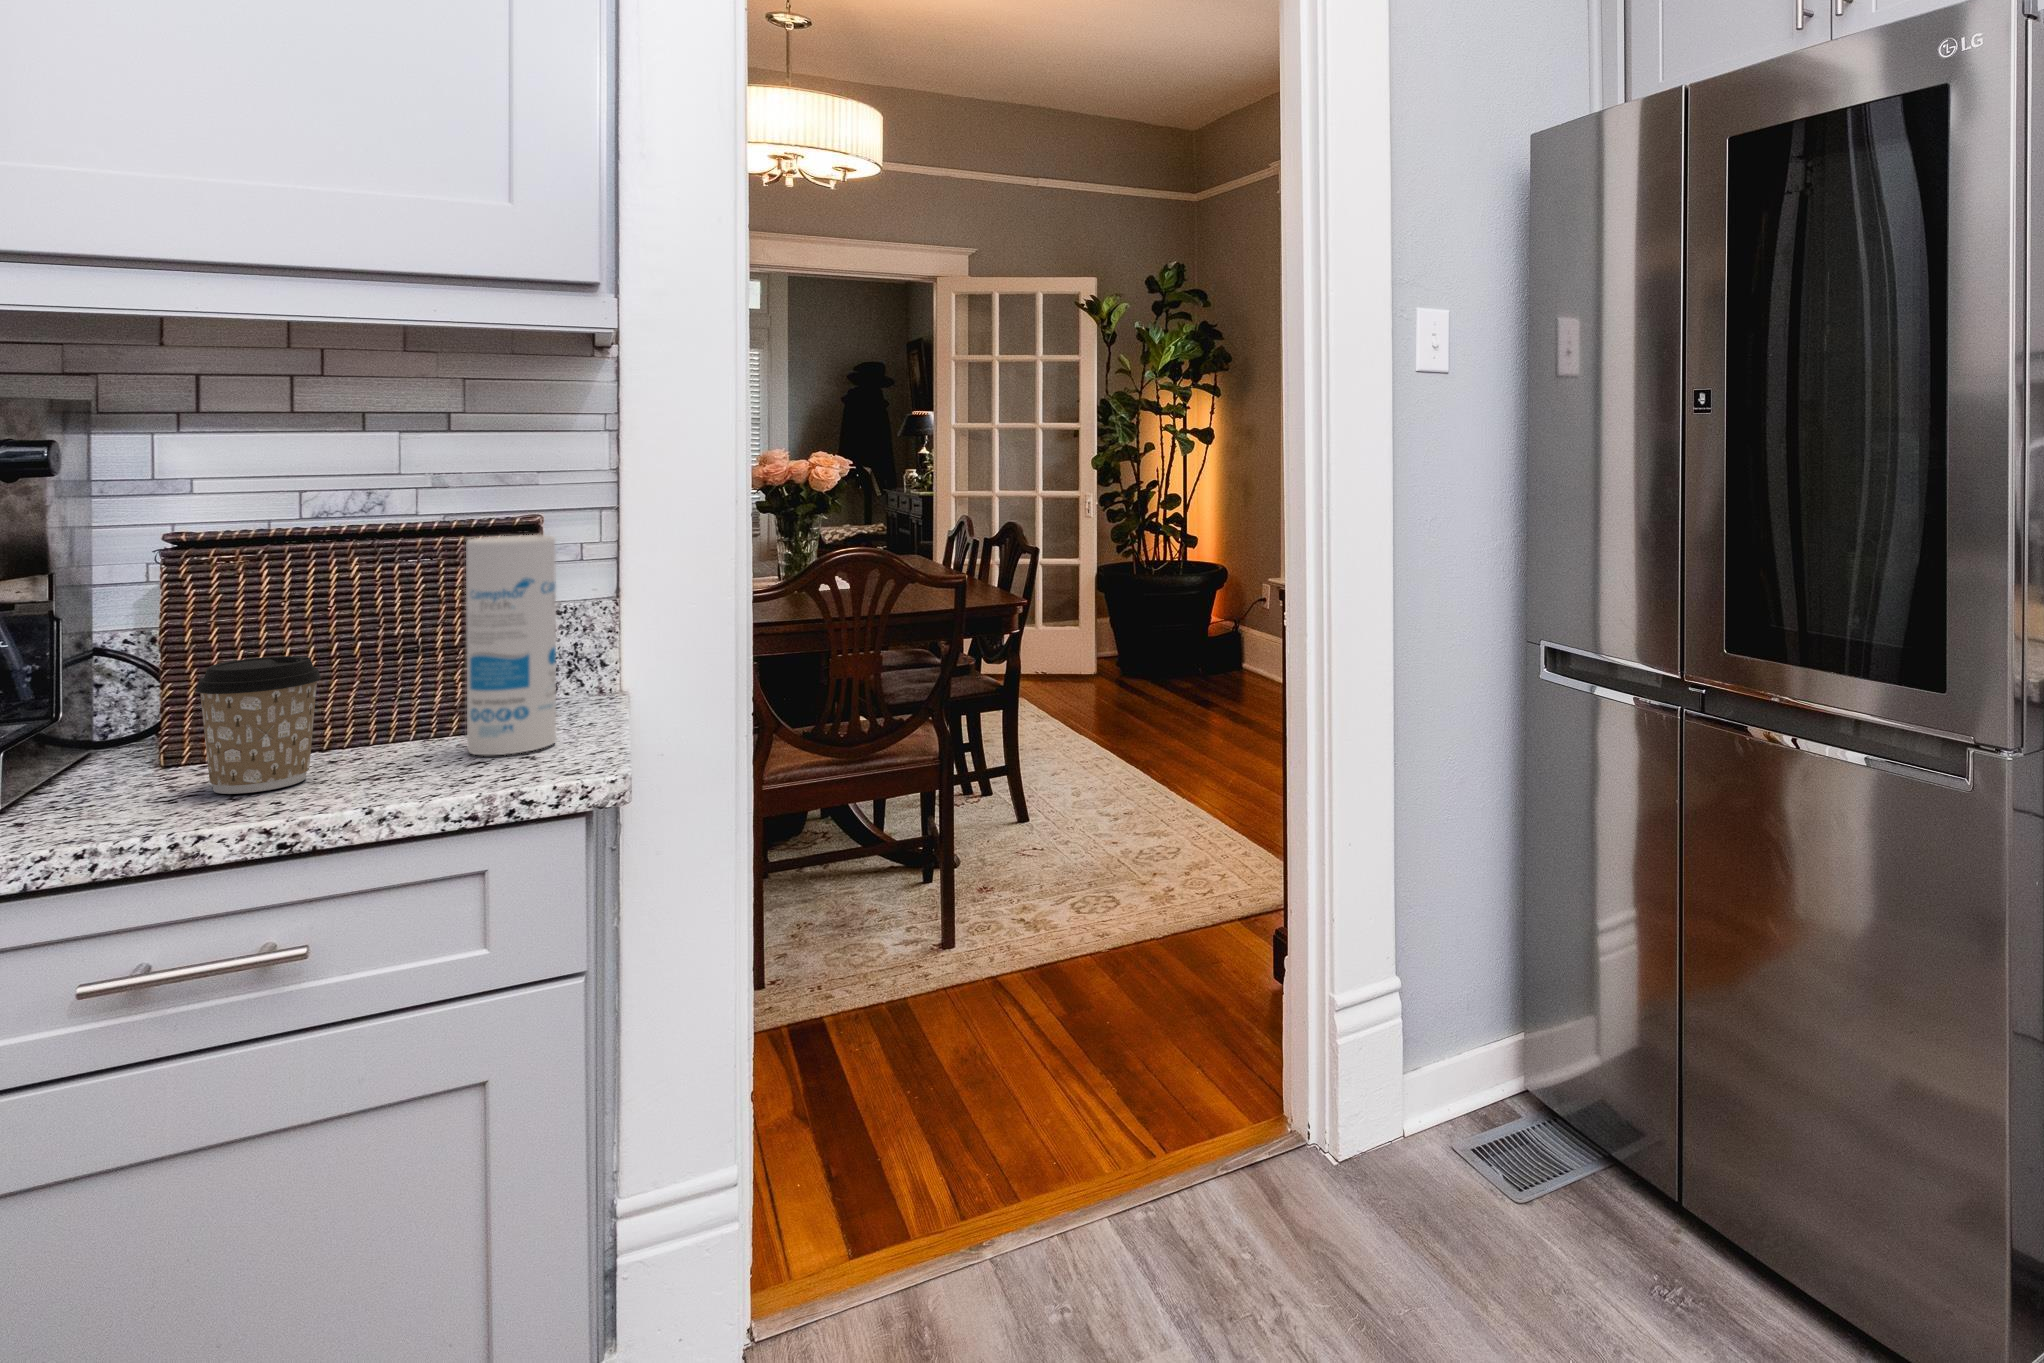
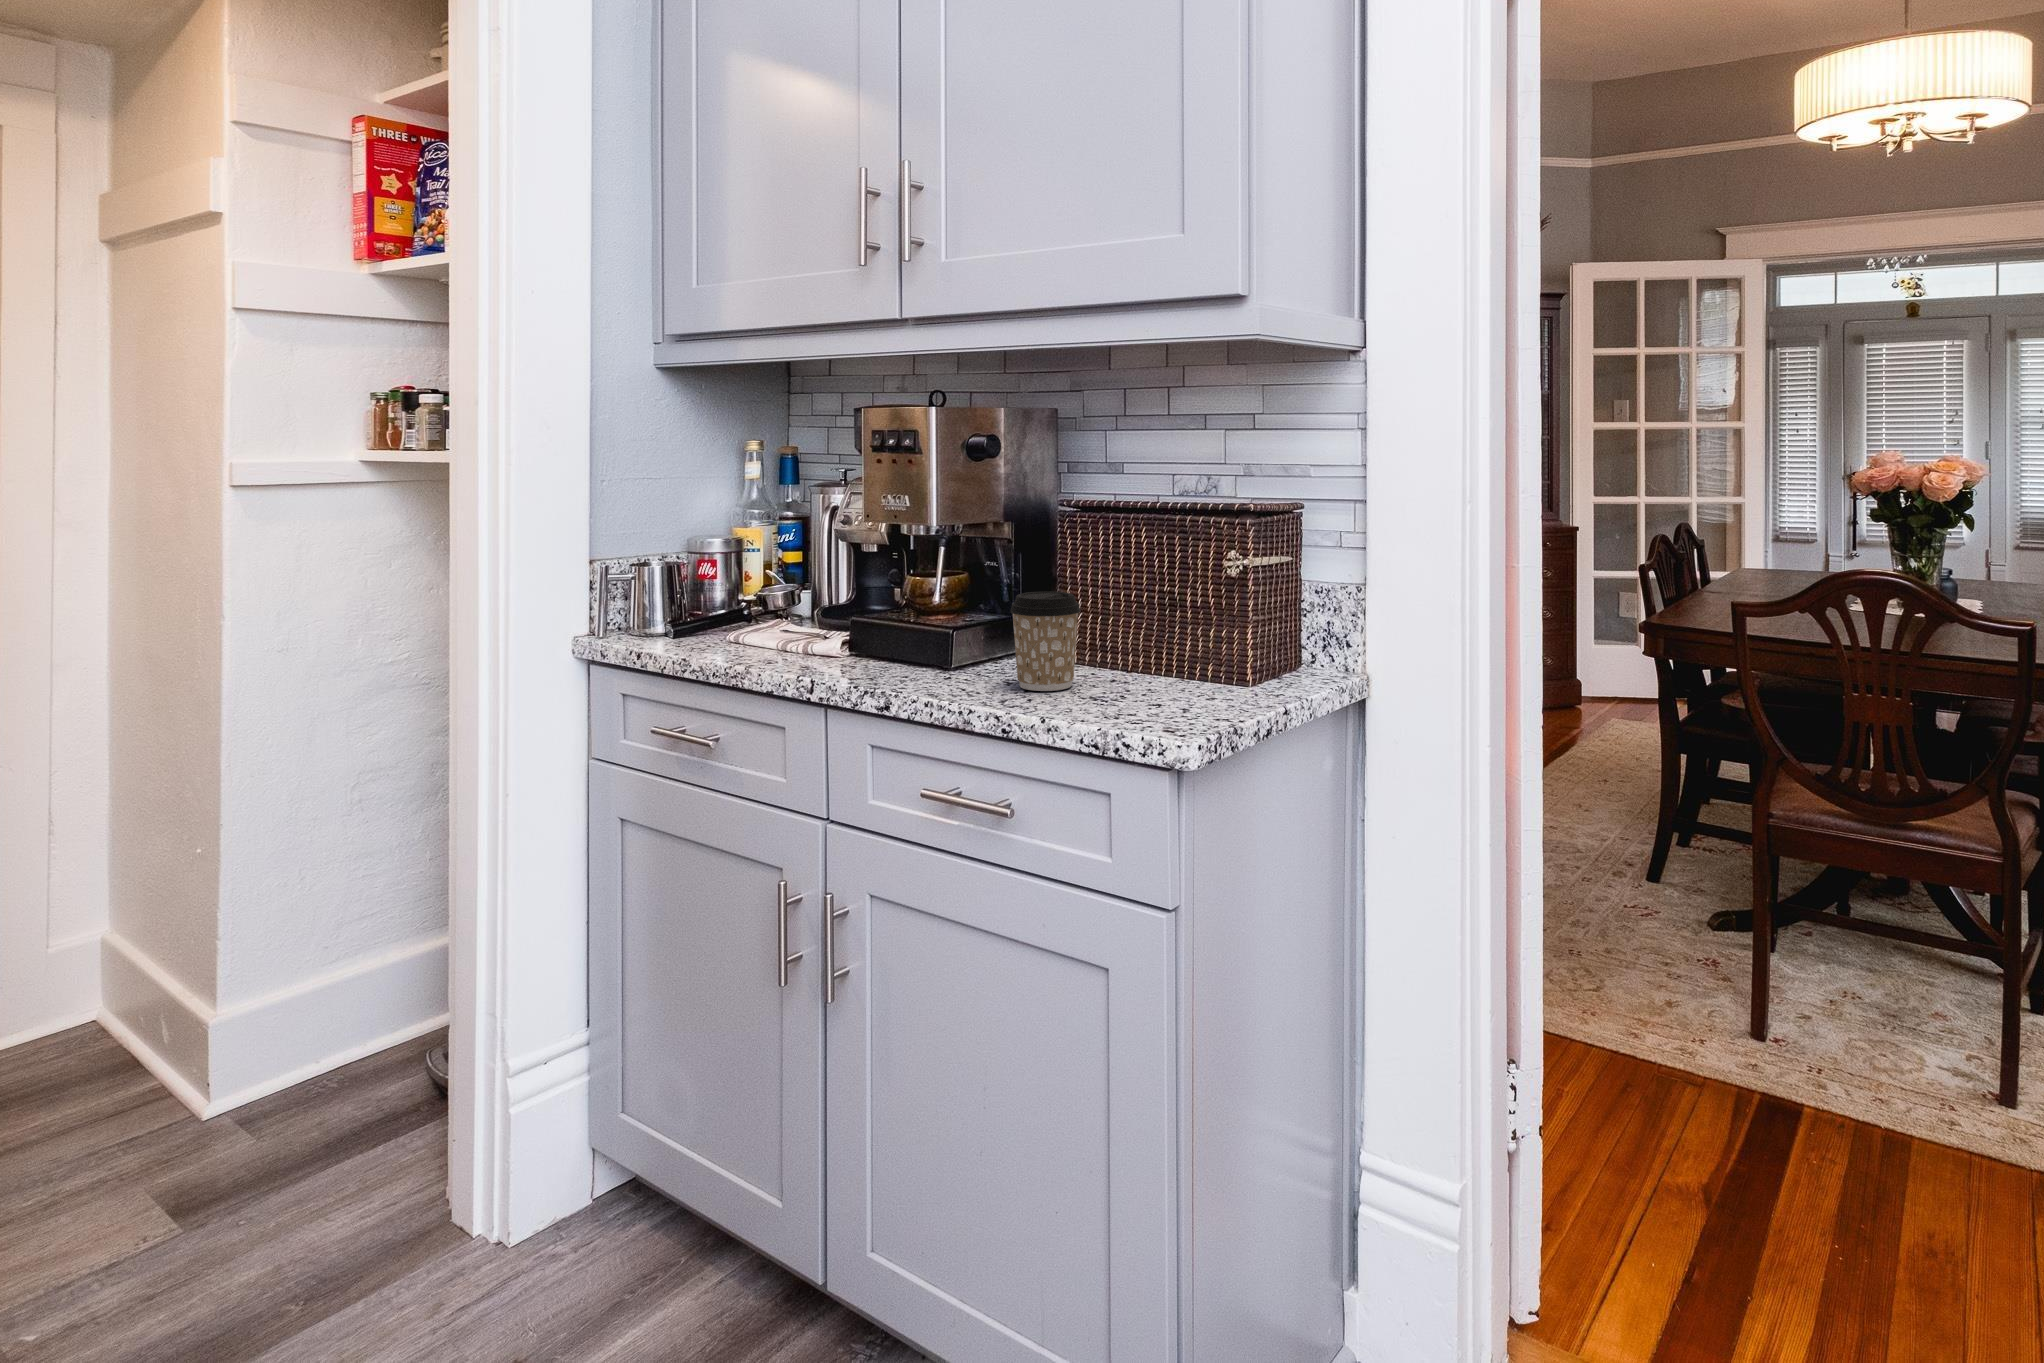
canister: present [466,535,556,755] -> none [1163,514,1228,705]

